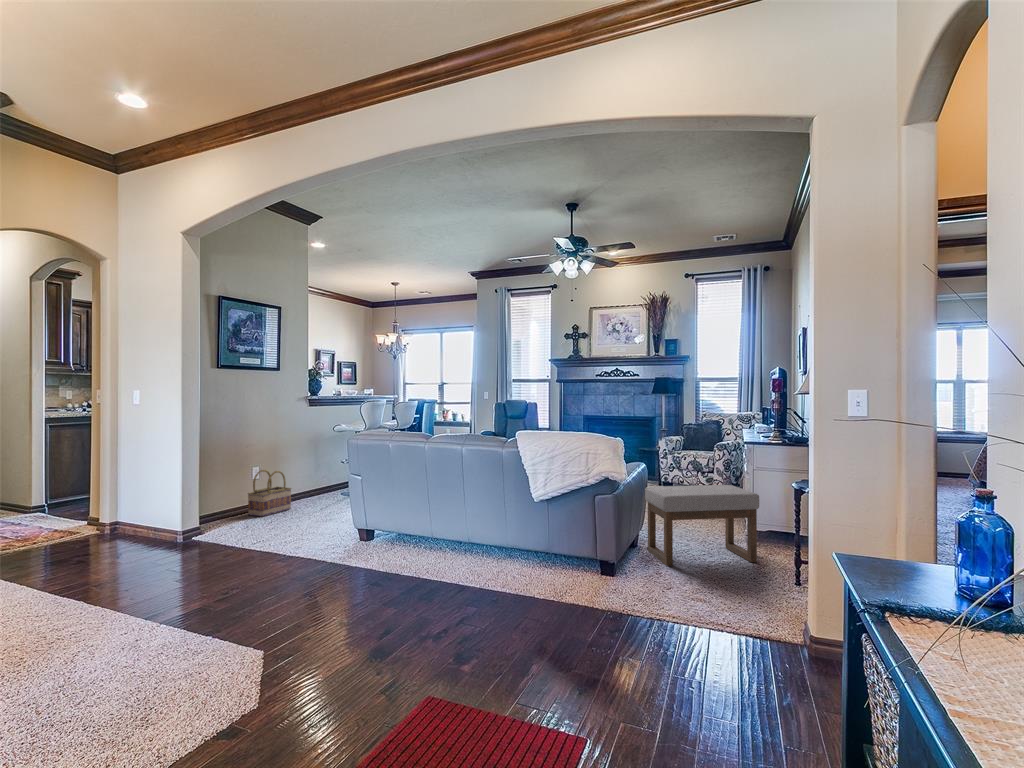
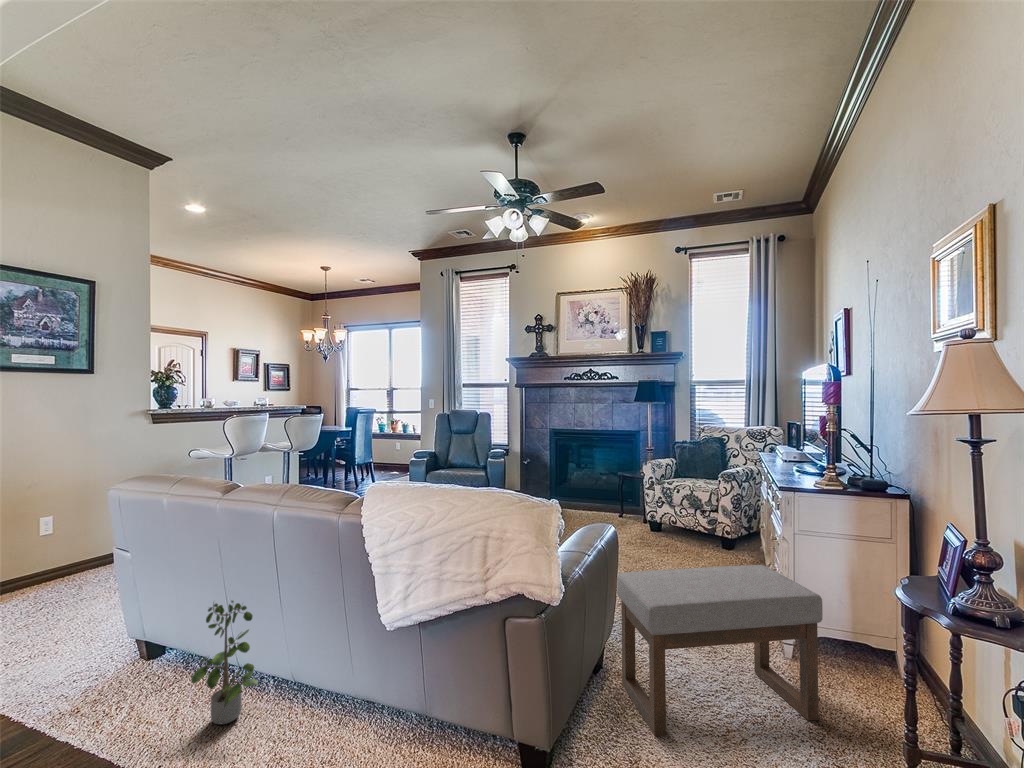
basket: present [248,470,291,517] -> none [21,522,103,598]
potted plant: none [416,494,454,560] -> present [191,601,258,724]

